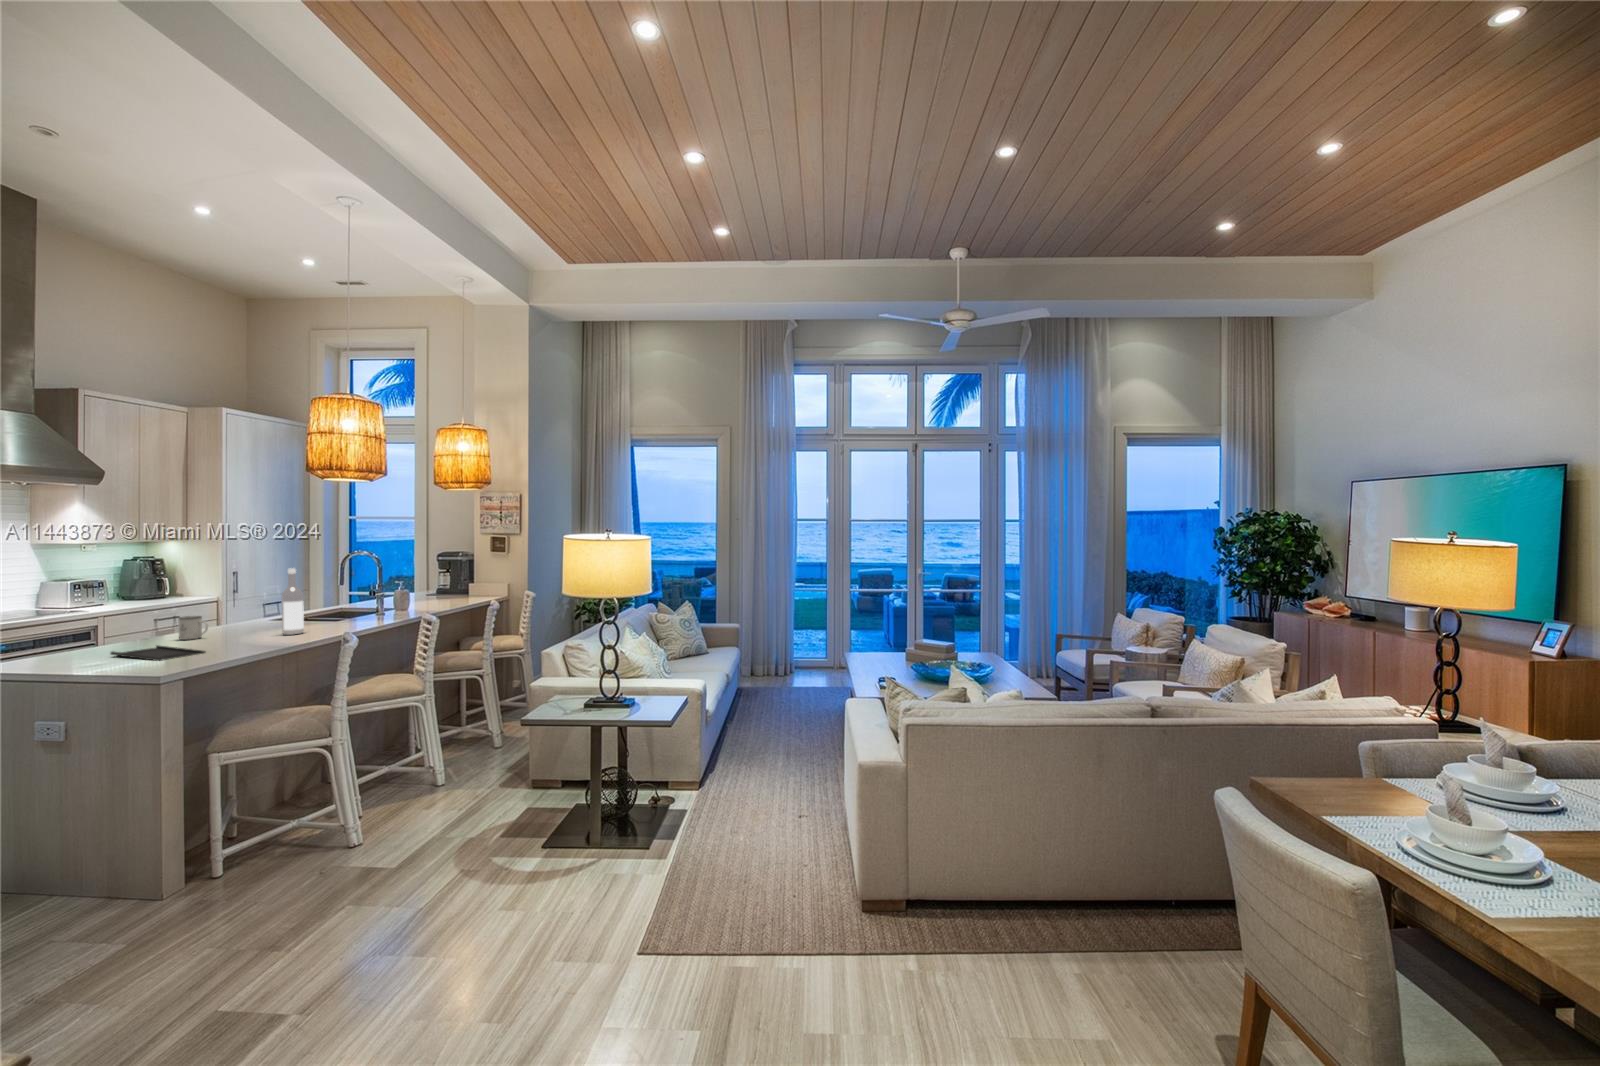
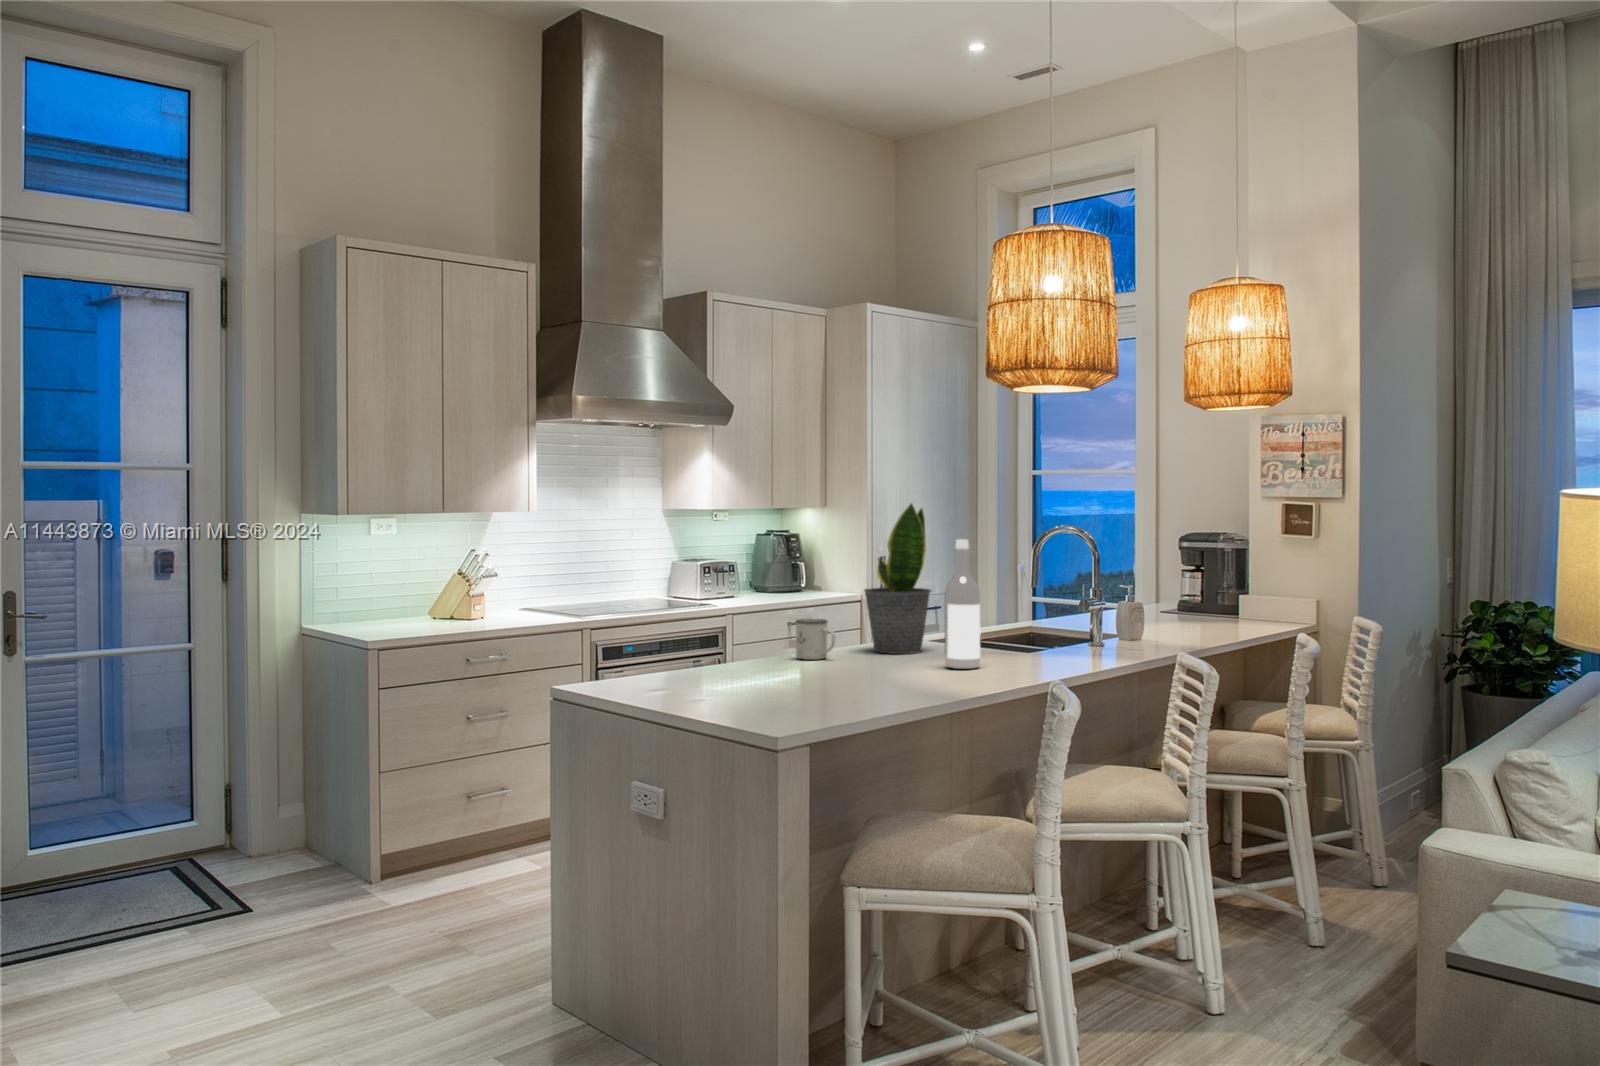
potted plant: none [227,547,274,632] -> present [864,503,931,654]
tray: present [111,645,205,661] -> none [699,666,825,699]

